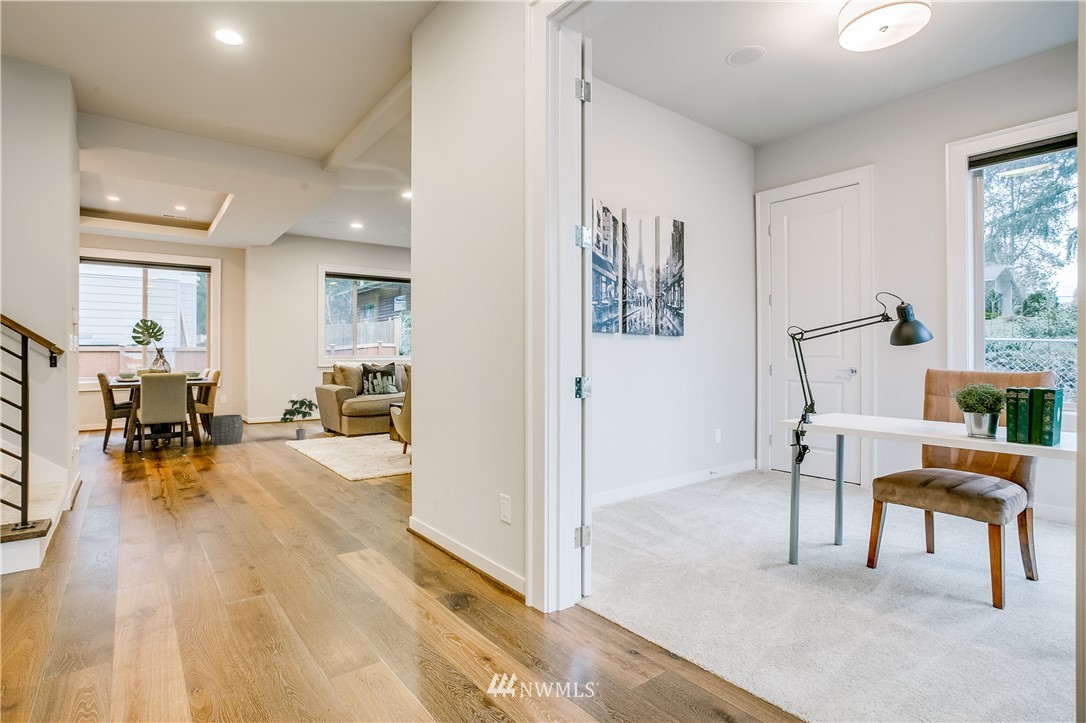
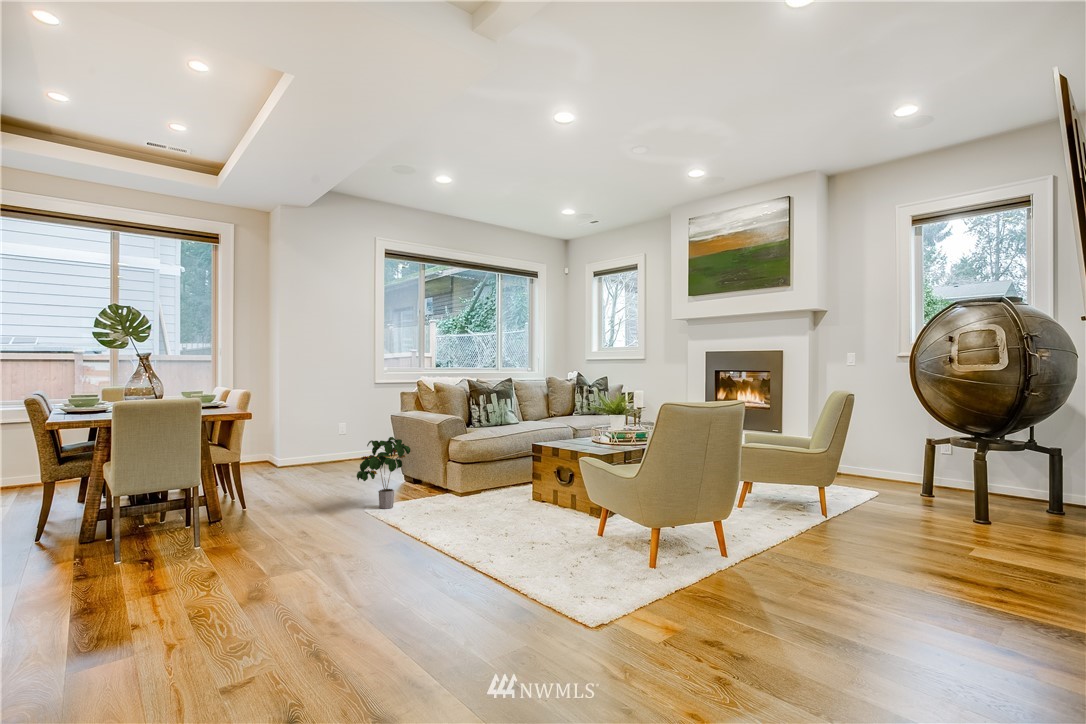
woven basket: present [211,415,243,445] -> none [237,467,291,524]

